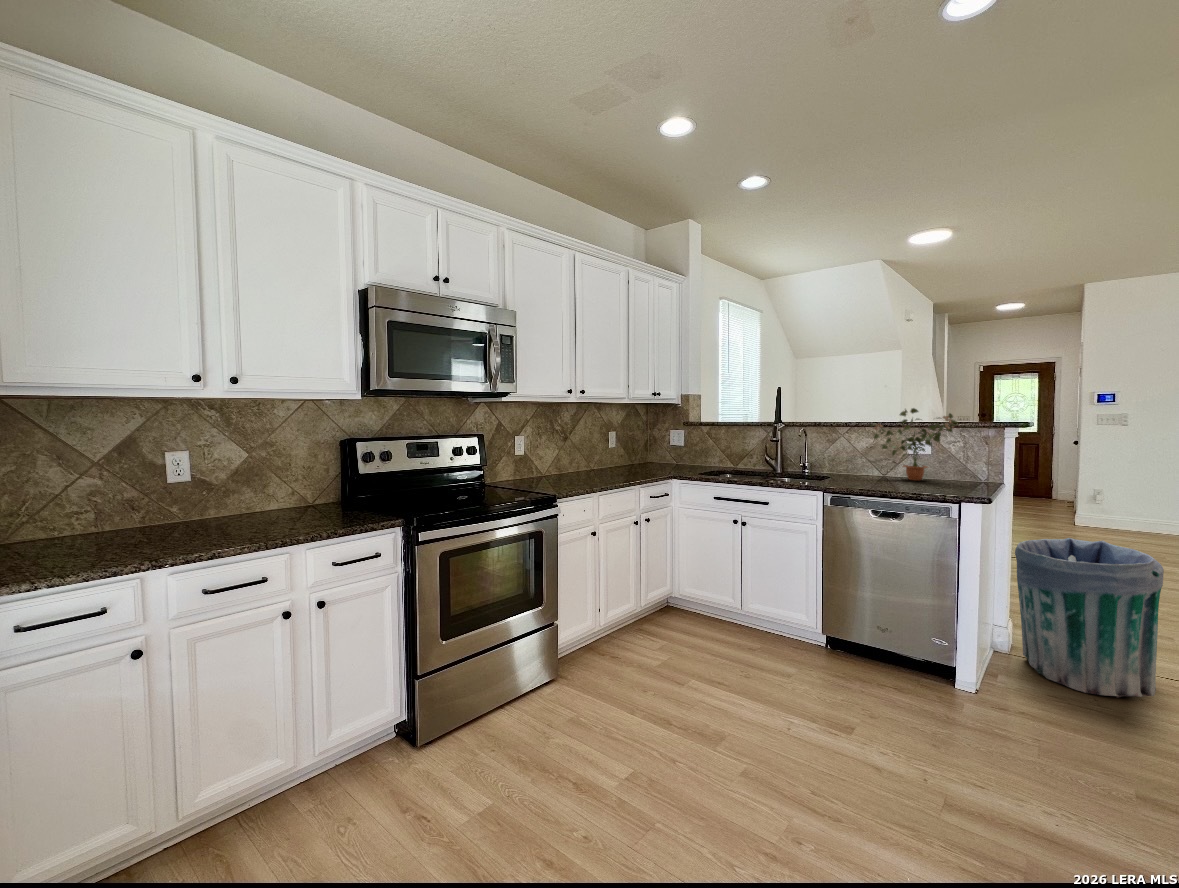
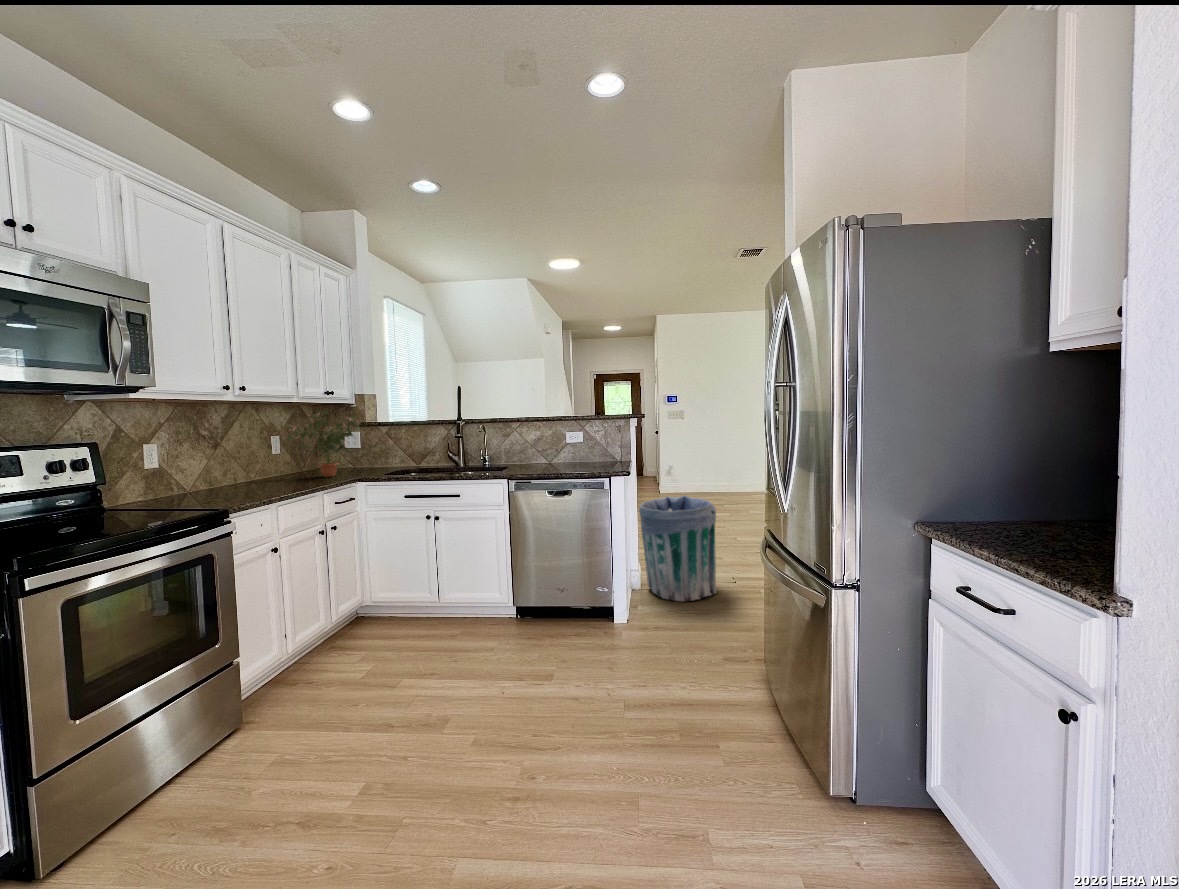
potted plant: present [870,408,959,481] -> present [287,410,360,477]

